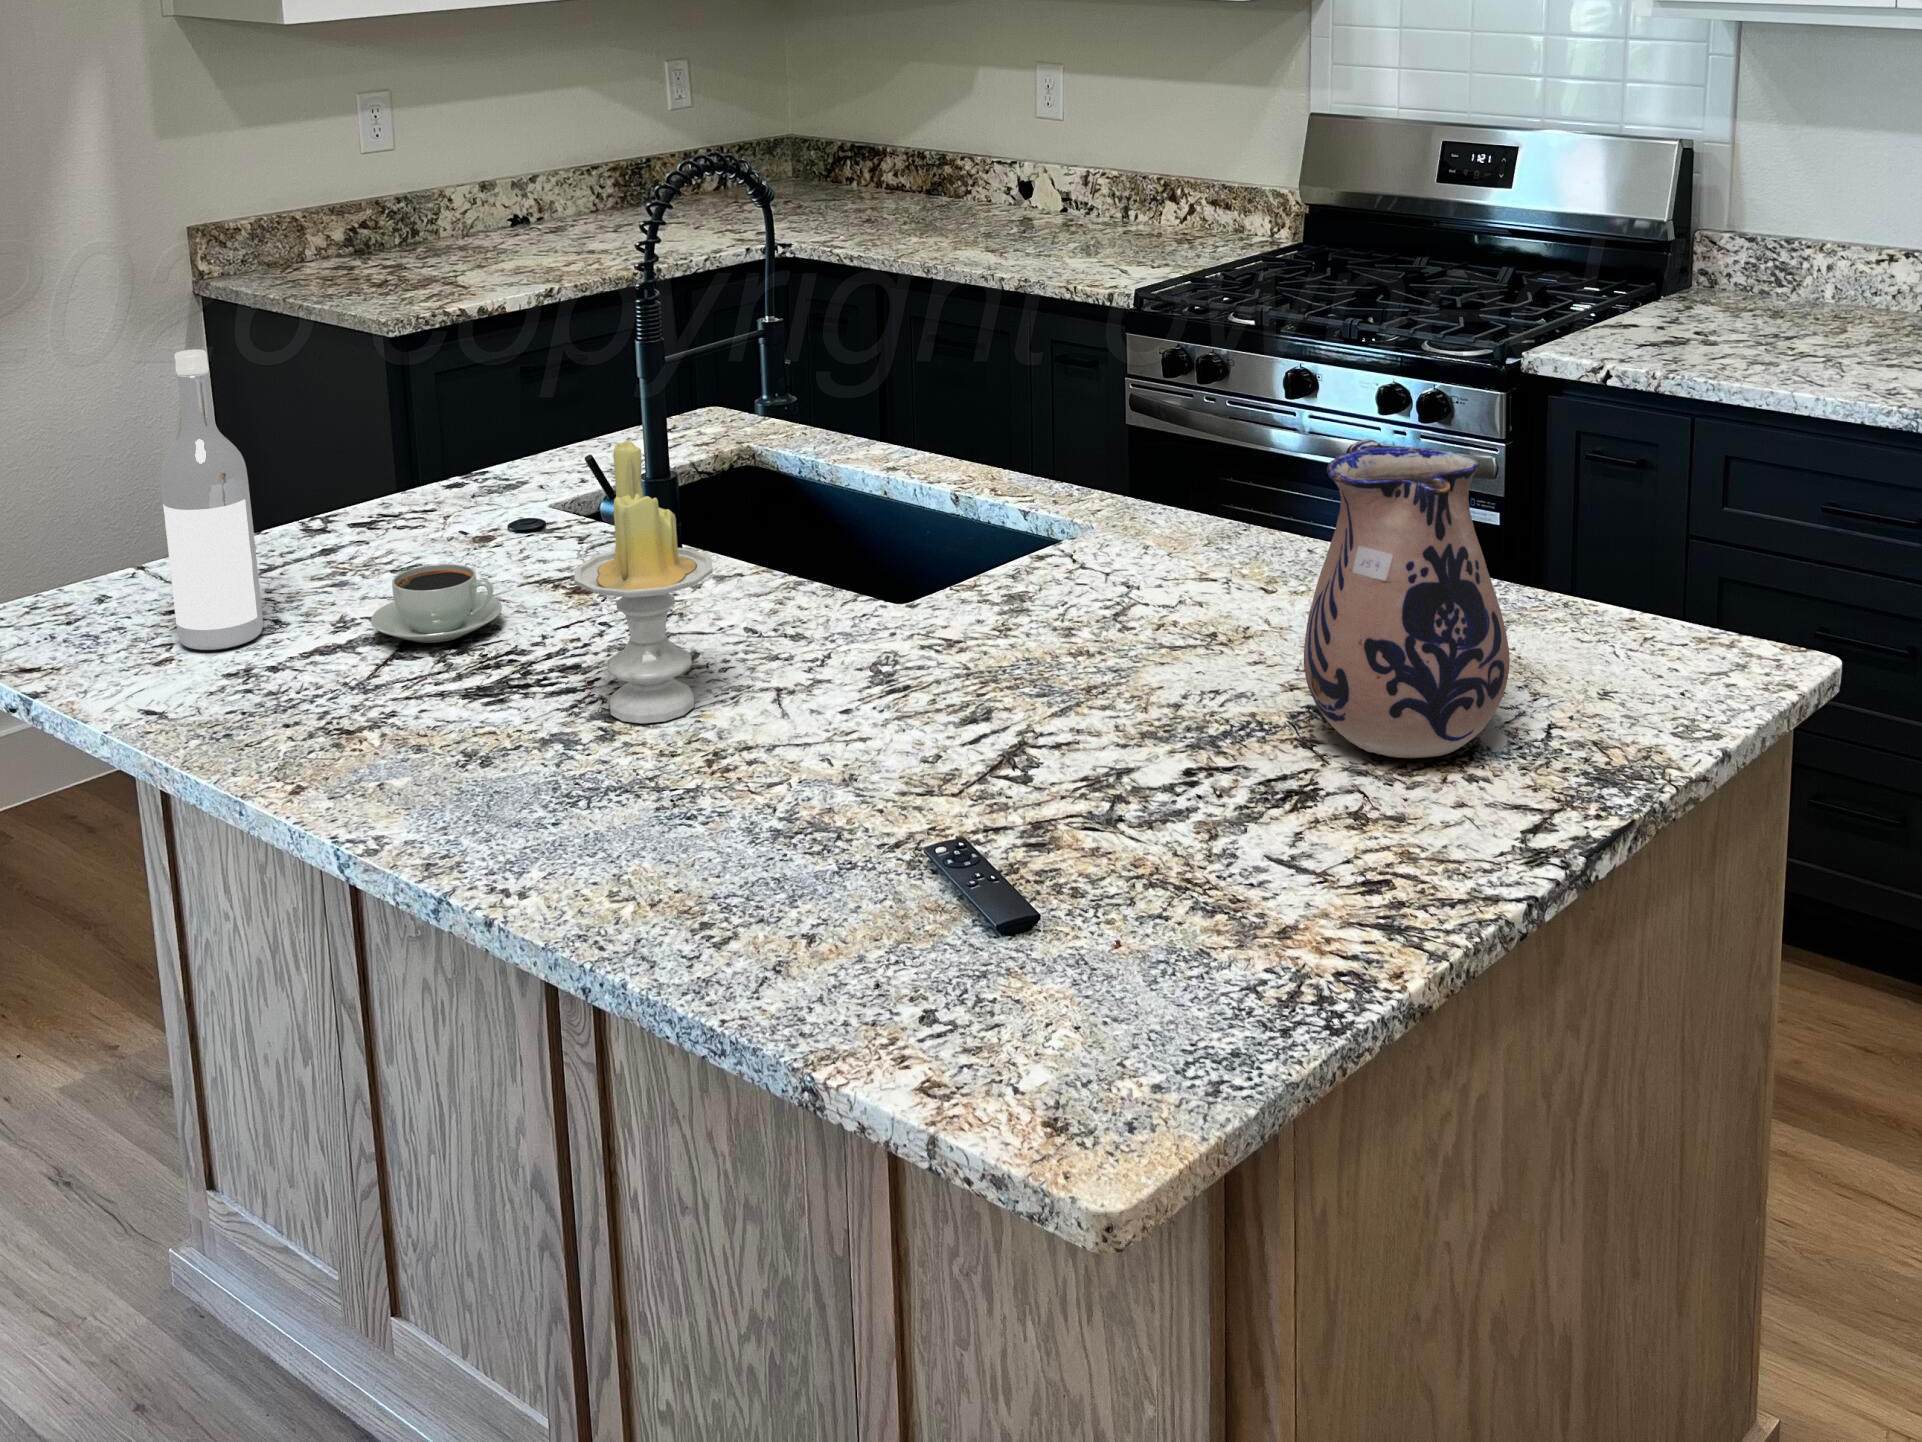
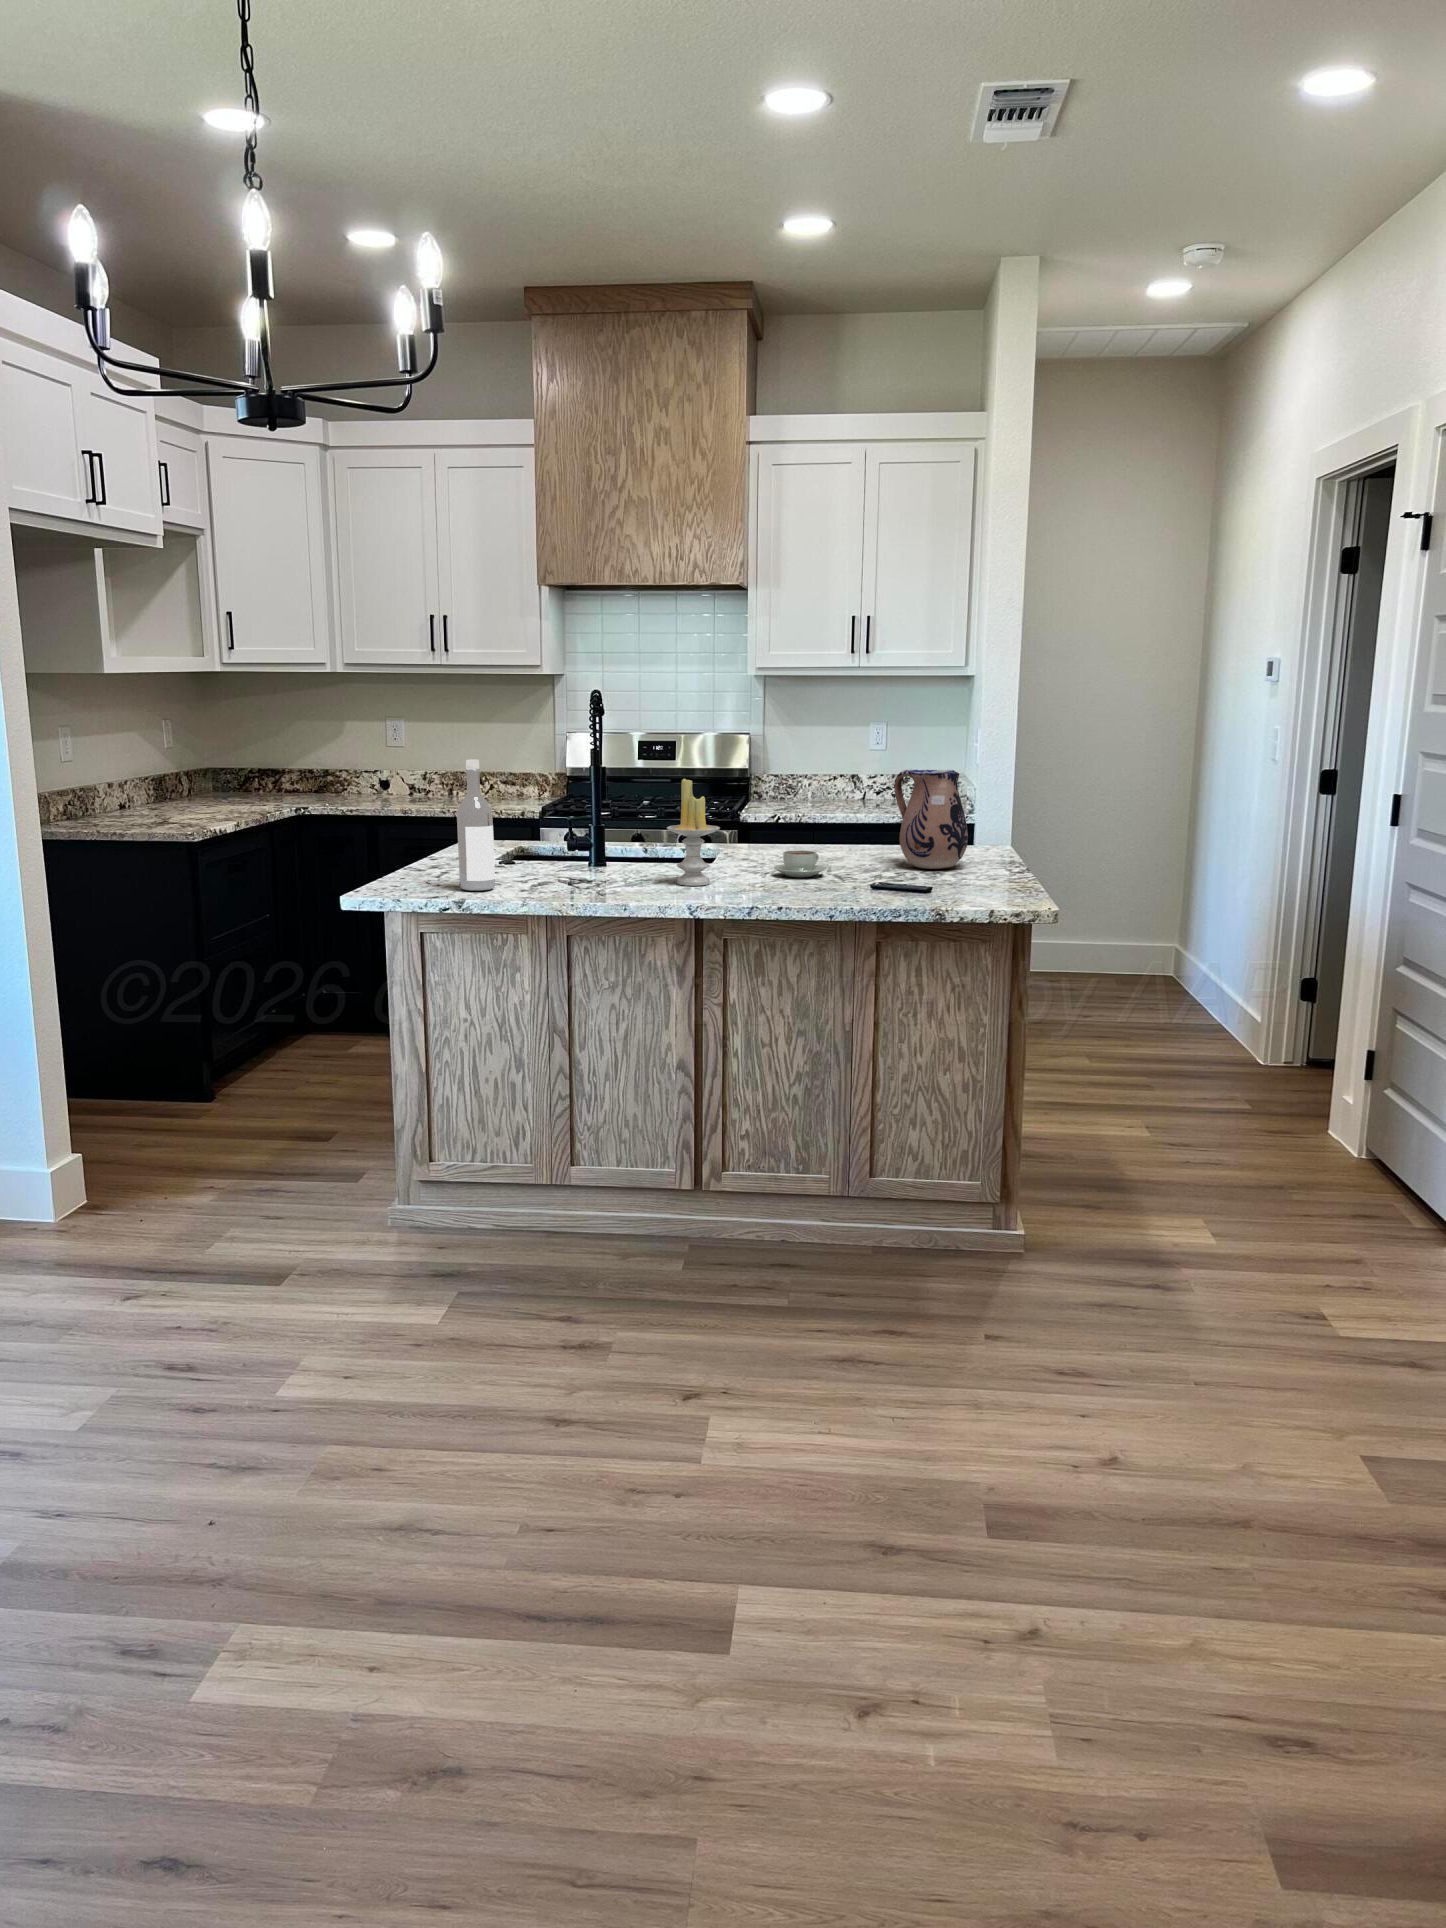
coffee cup: present [371,564,502,643] -> present [774,850,826,877]

